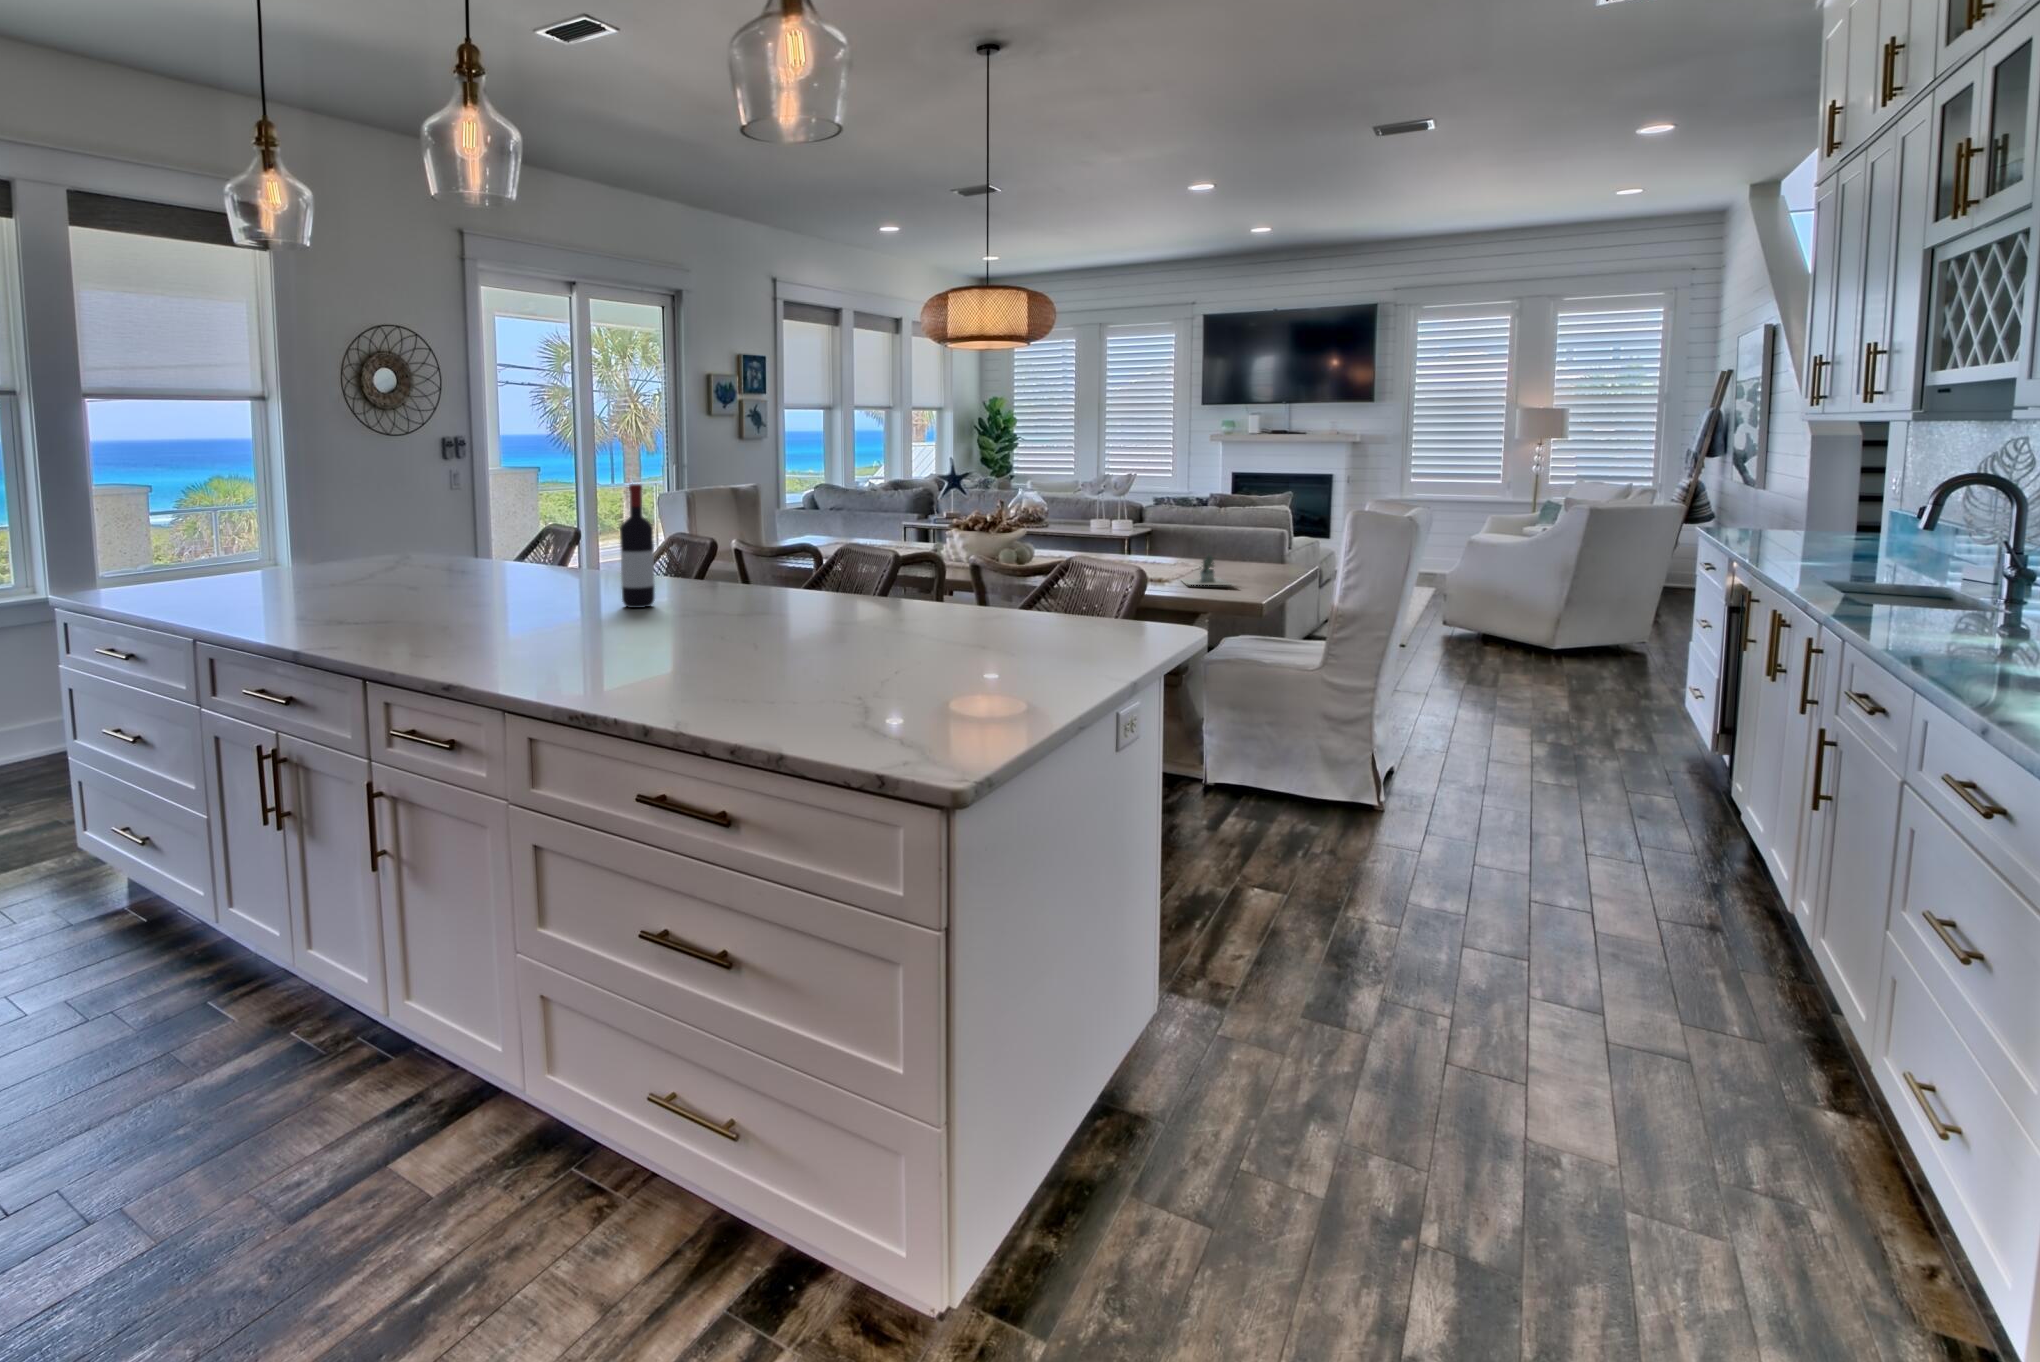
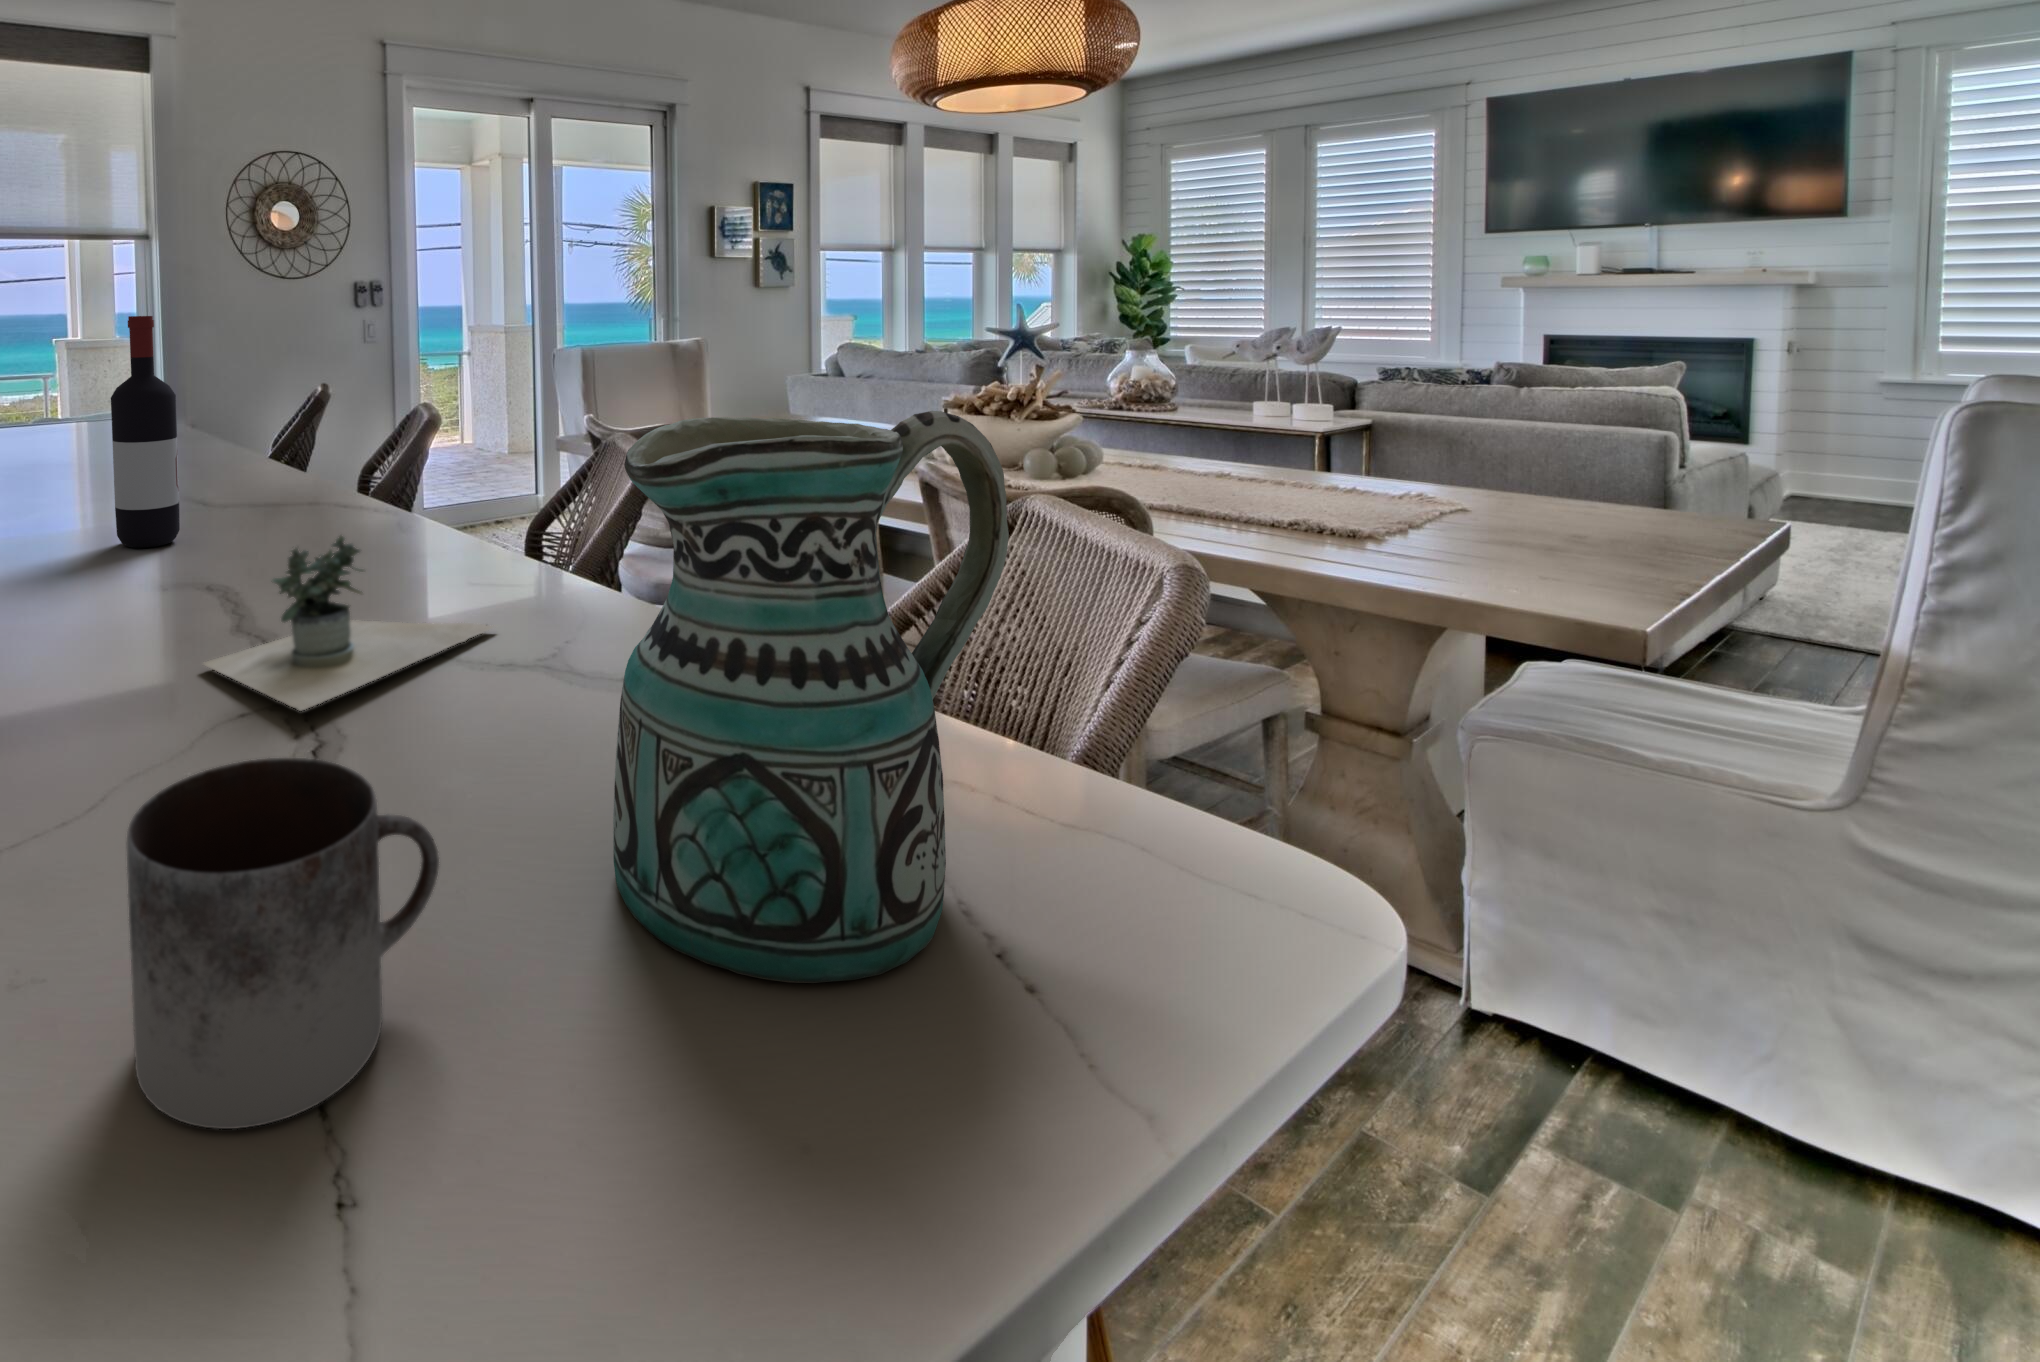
ceramic pitcher: none [1008,518,1101,655] -> present [613,411,1009,983]
potted plant: present [1183,555,1231,585] -> present [204,536,554,711]
mug: none [948,609,1005,675] -> present [127,758,439,1129]

